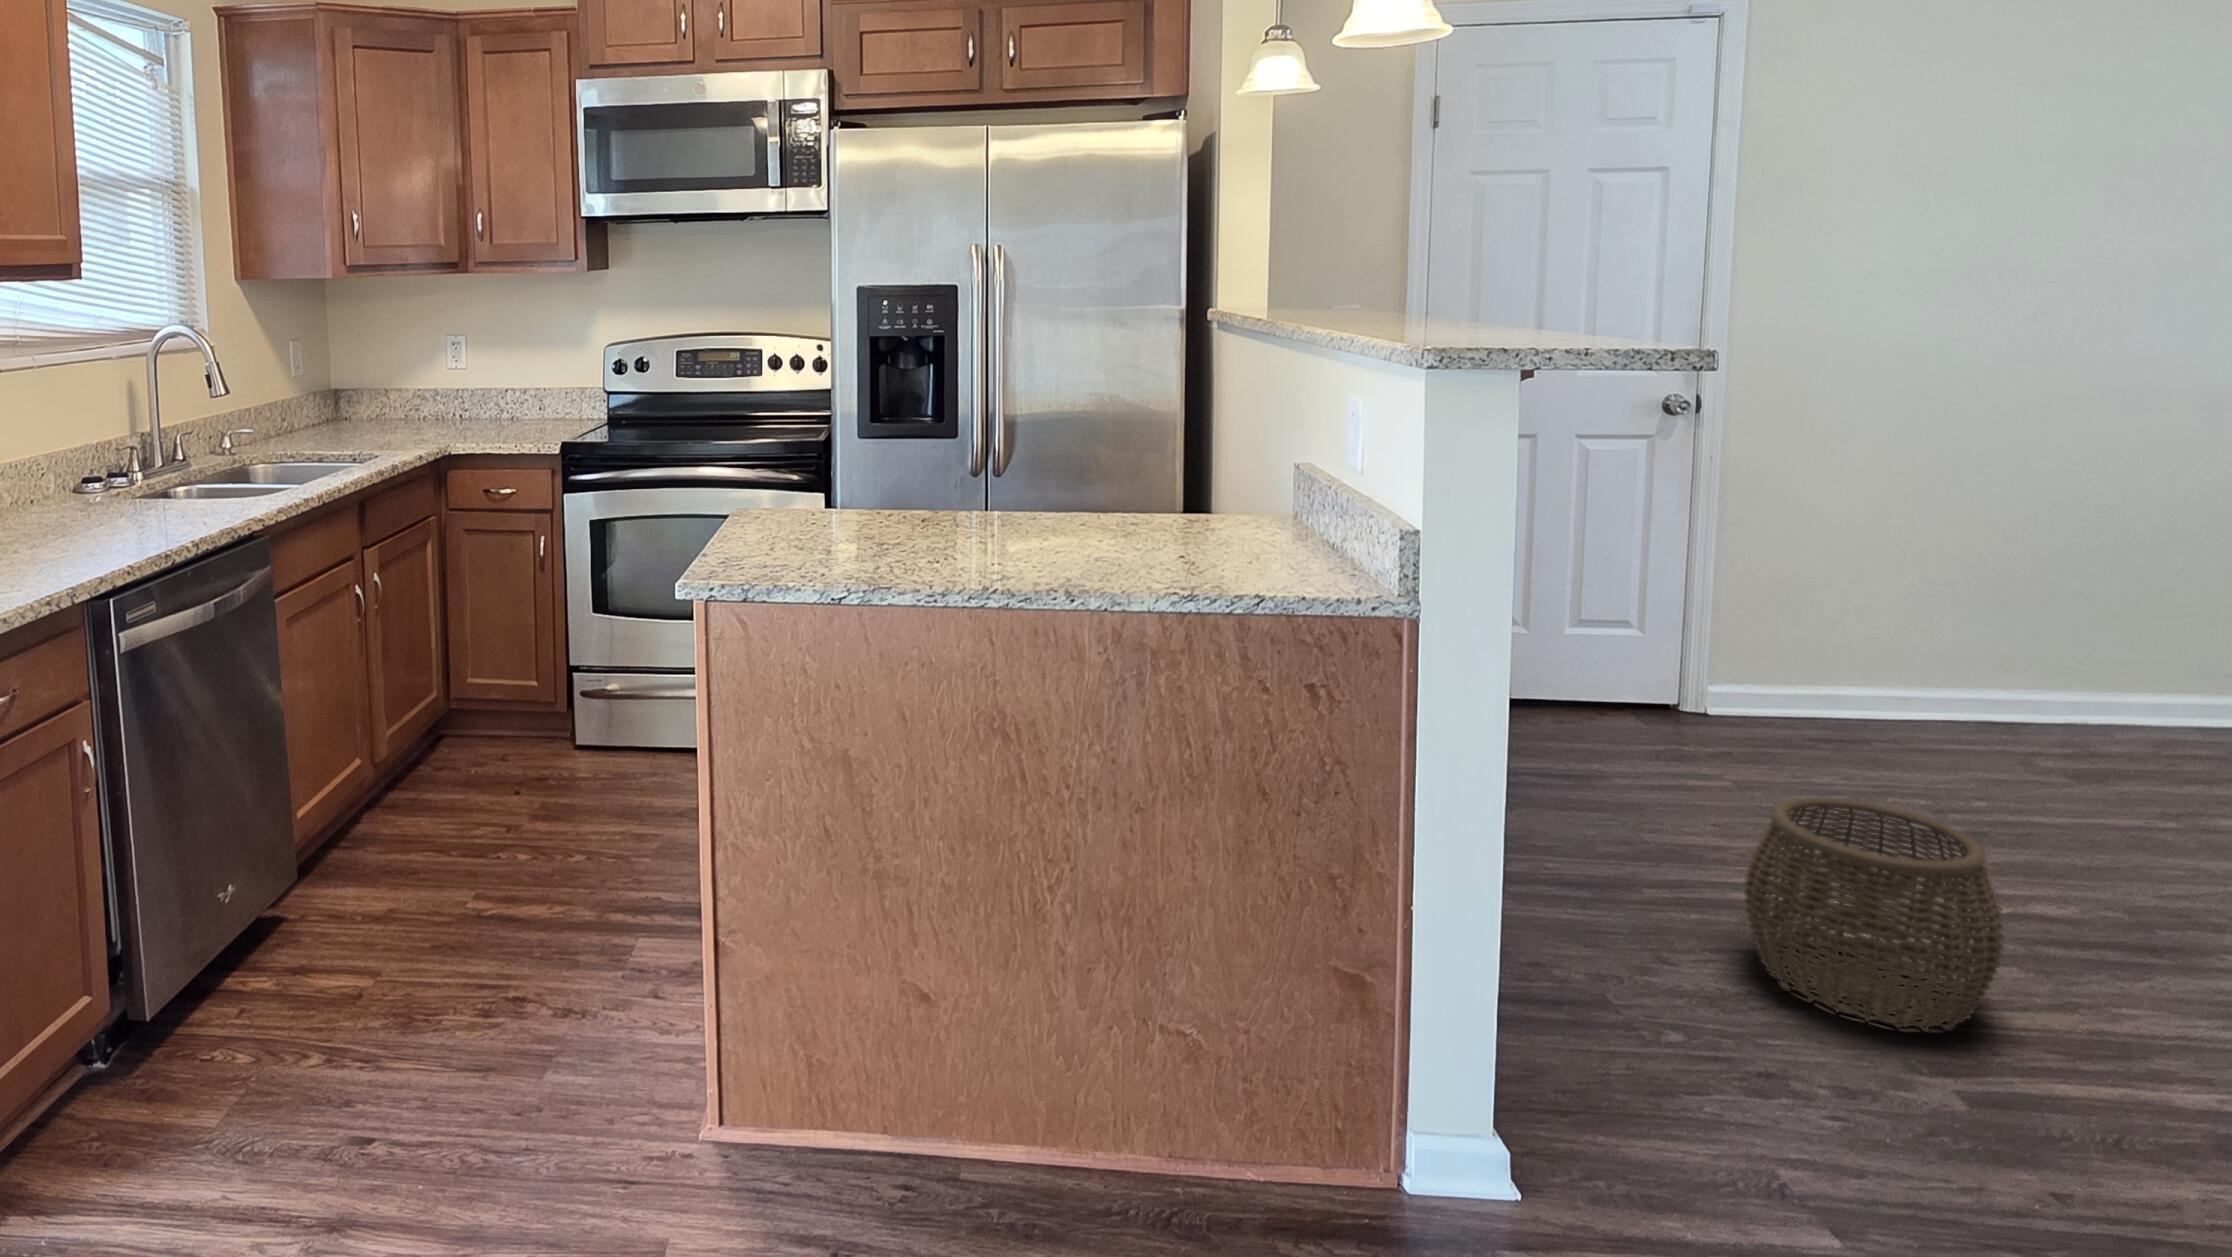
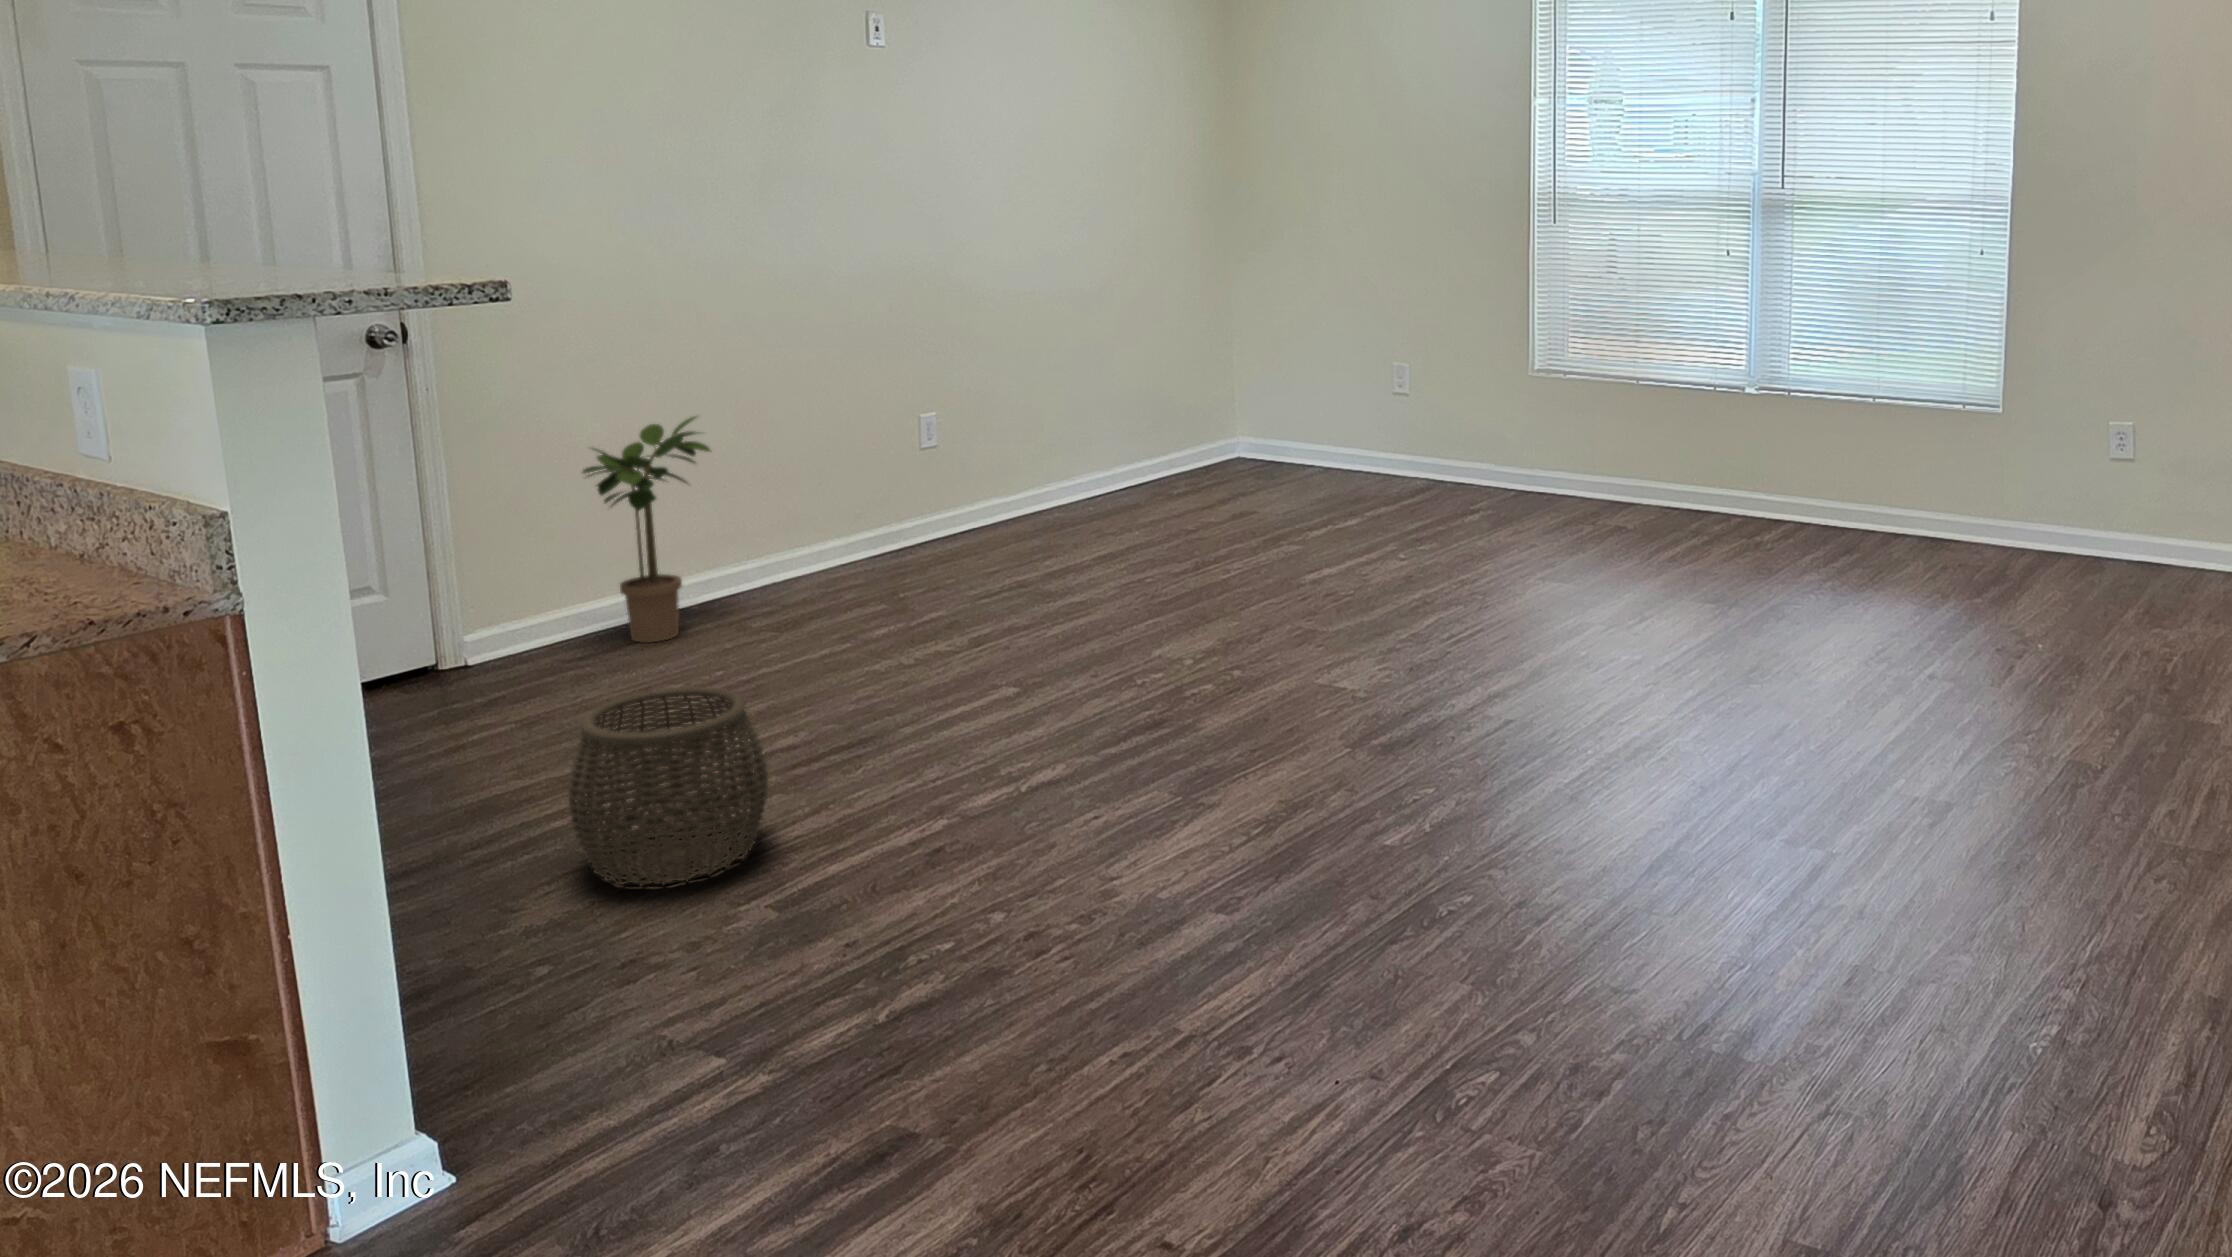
potted plant: none [1850,524,2018,748] -> present [583,417,710,643]

